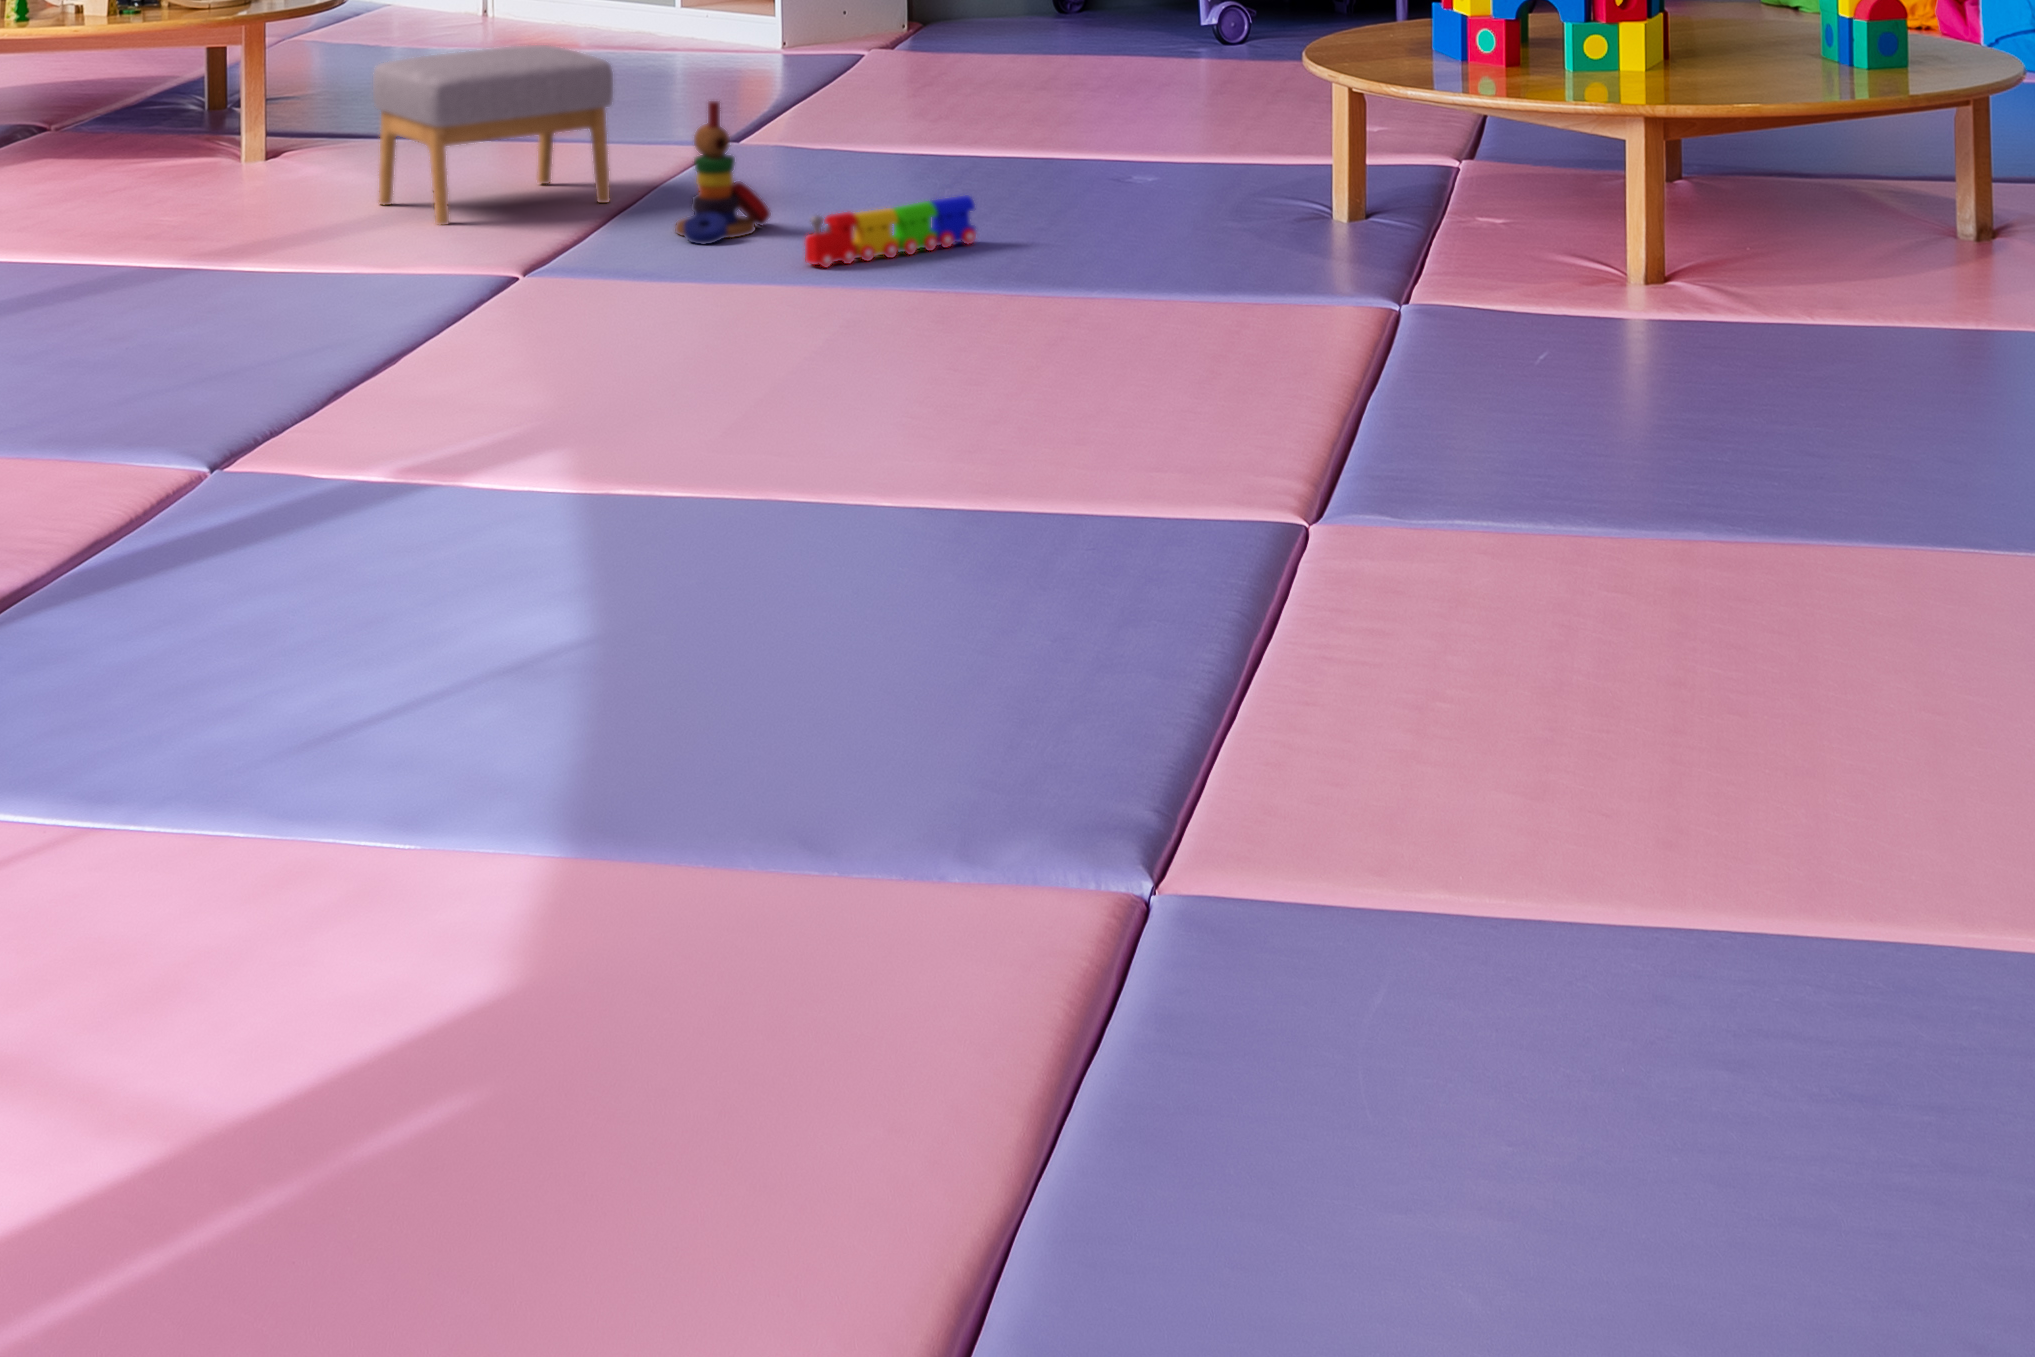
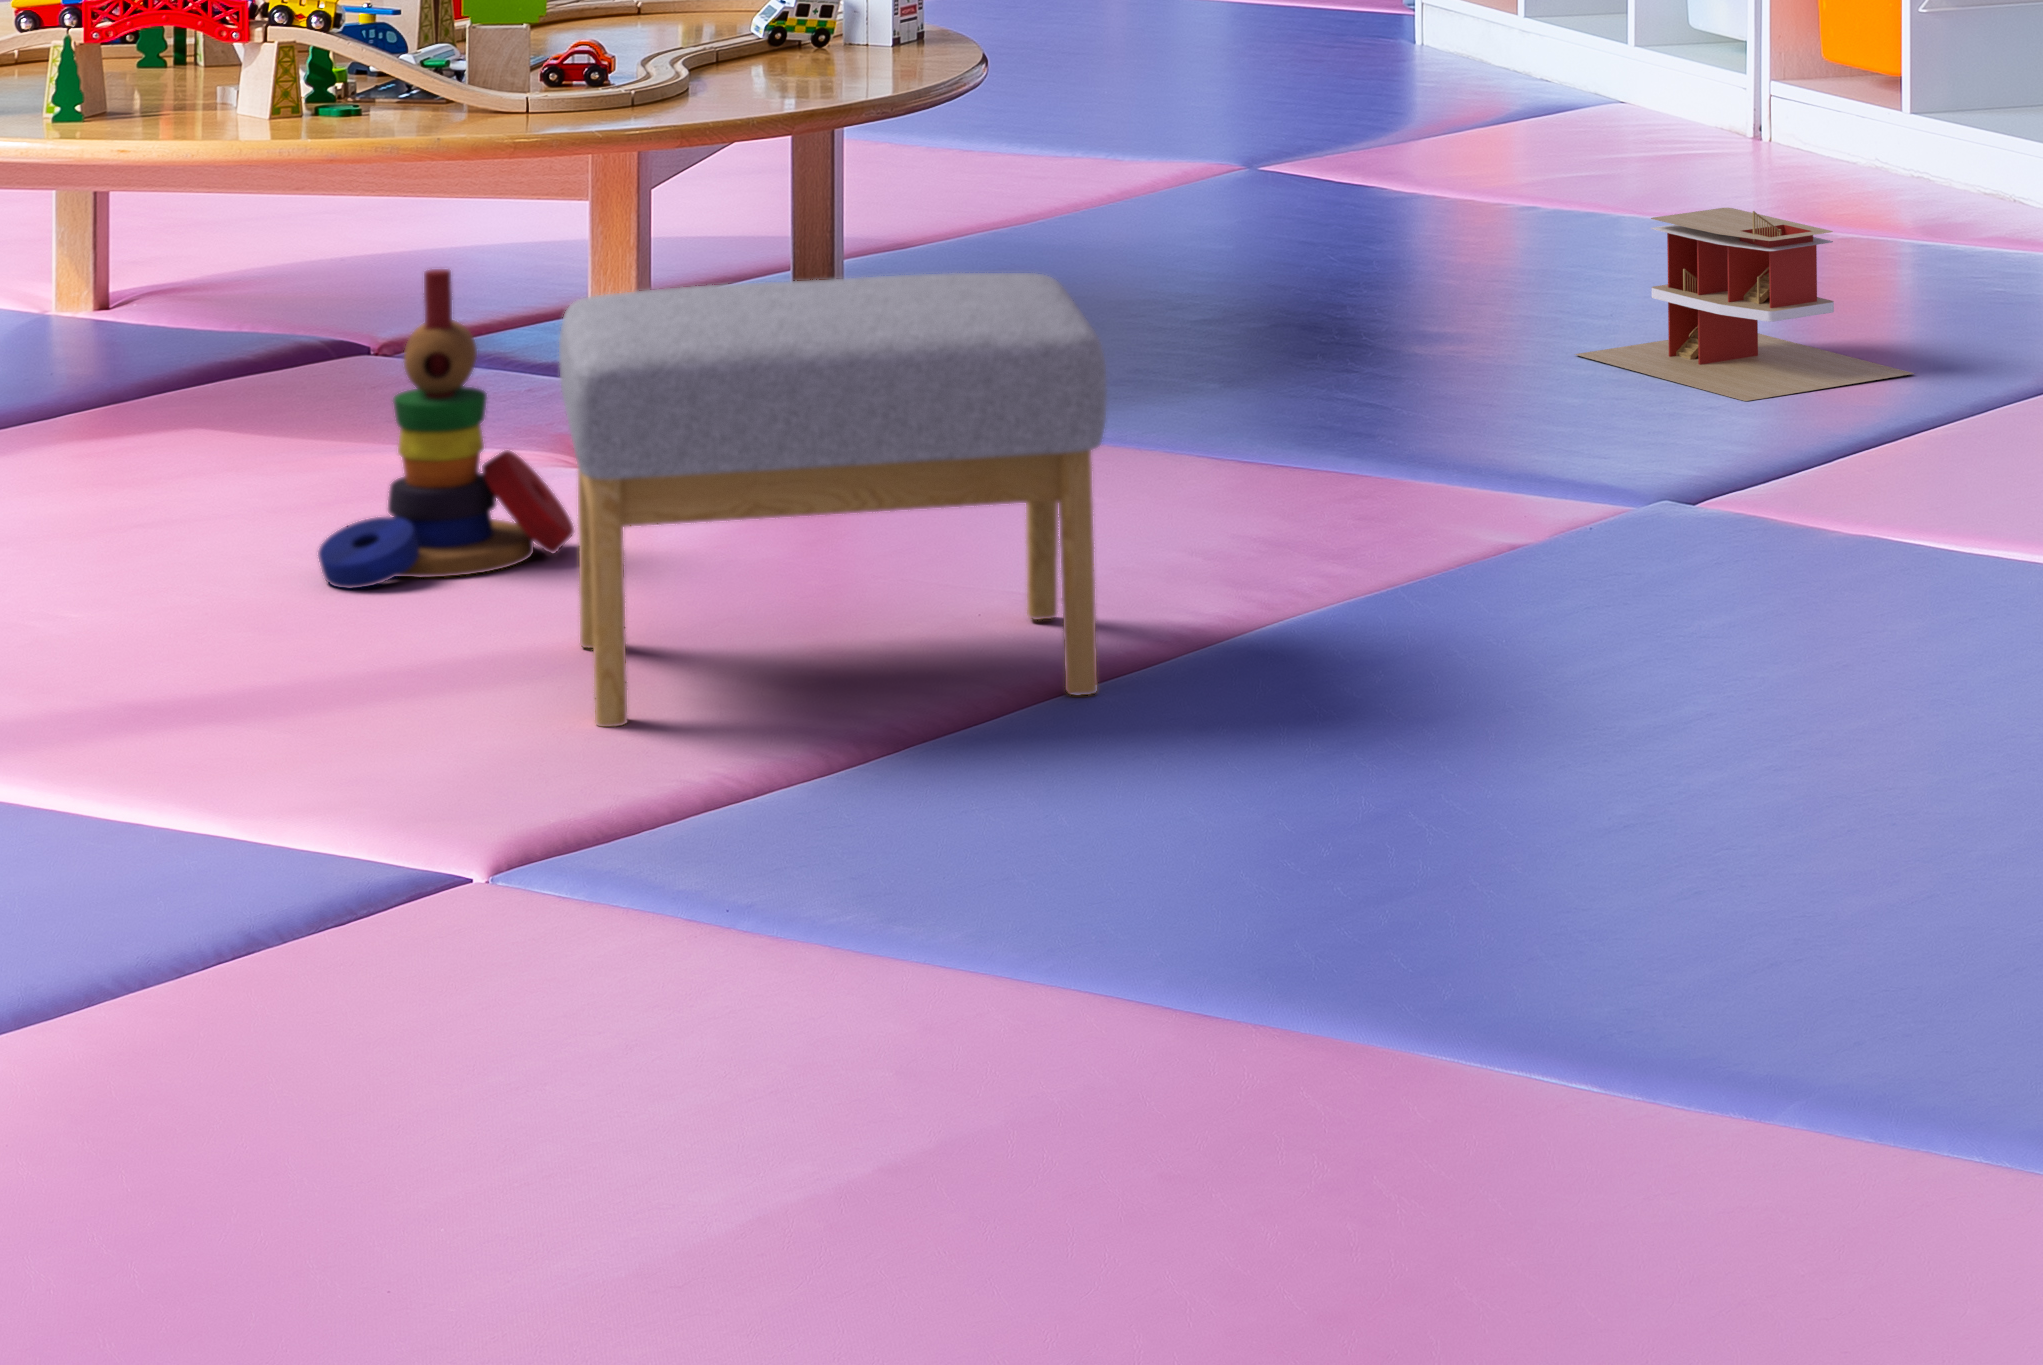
toy house: none [588,23,740,102] -> present [1575,208,1914,401]
stacking toy: present [675,101,770,244] -> present [318,269,574,588]
toy train: present [804,196,976,268] -> none [1216,811,1775,999]

